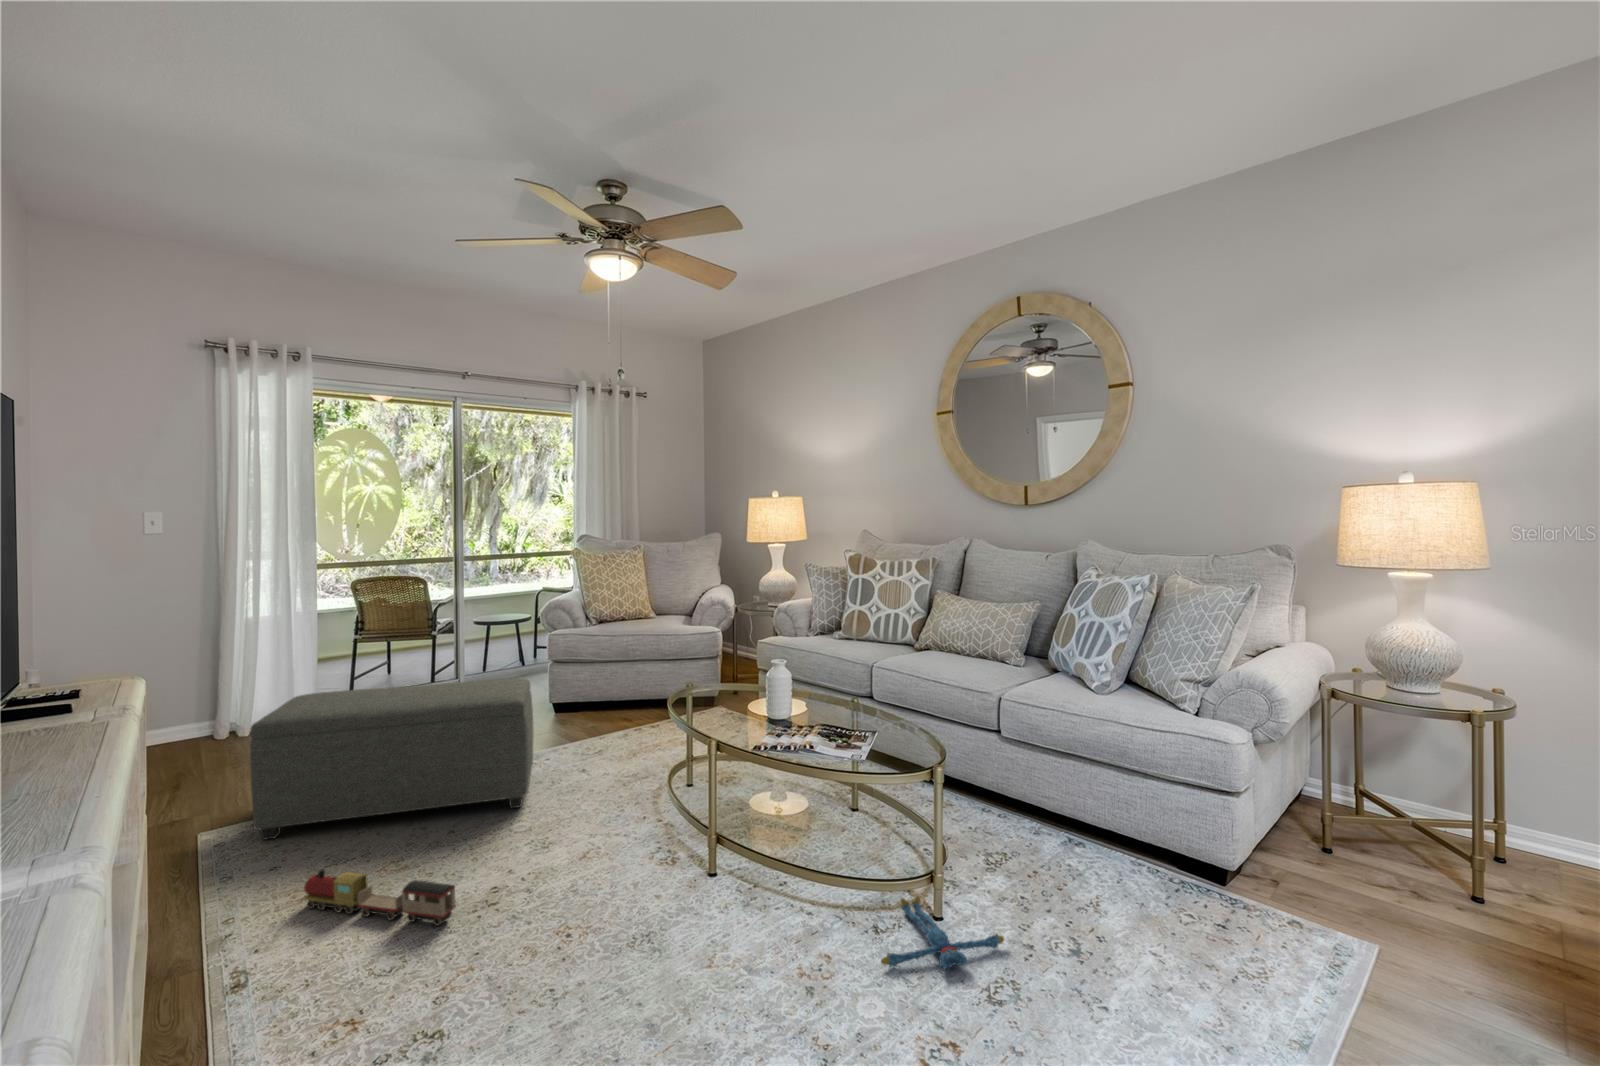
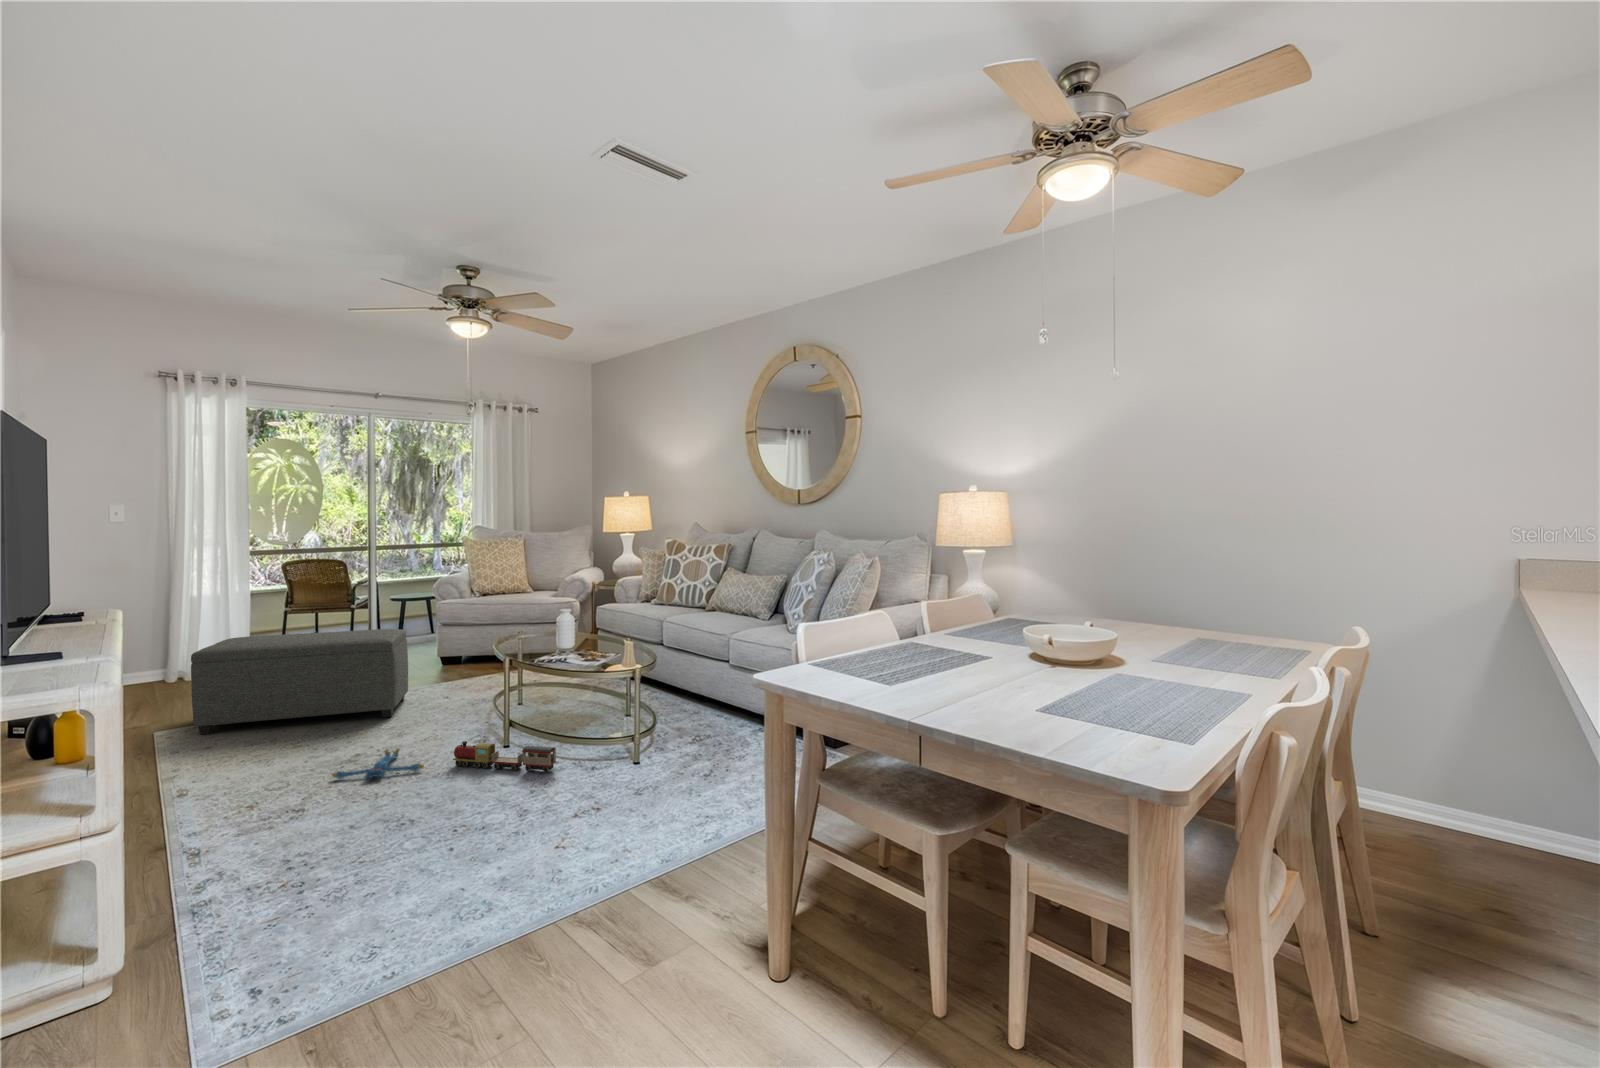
toy train: present [303,869,456,925] -> present [452,741,556,772]
plush toy: present [881,896,1004,971] -> present [332,749,424,779]

